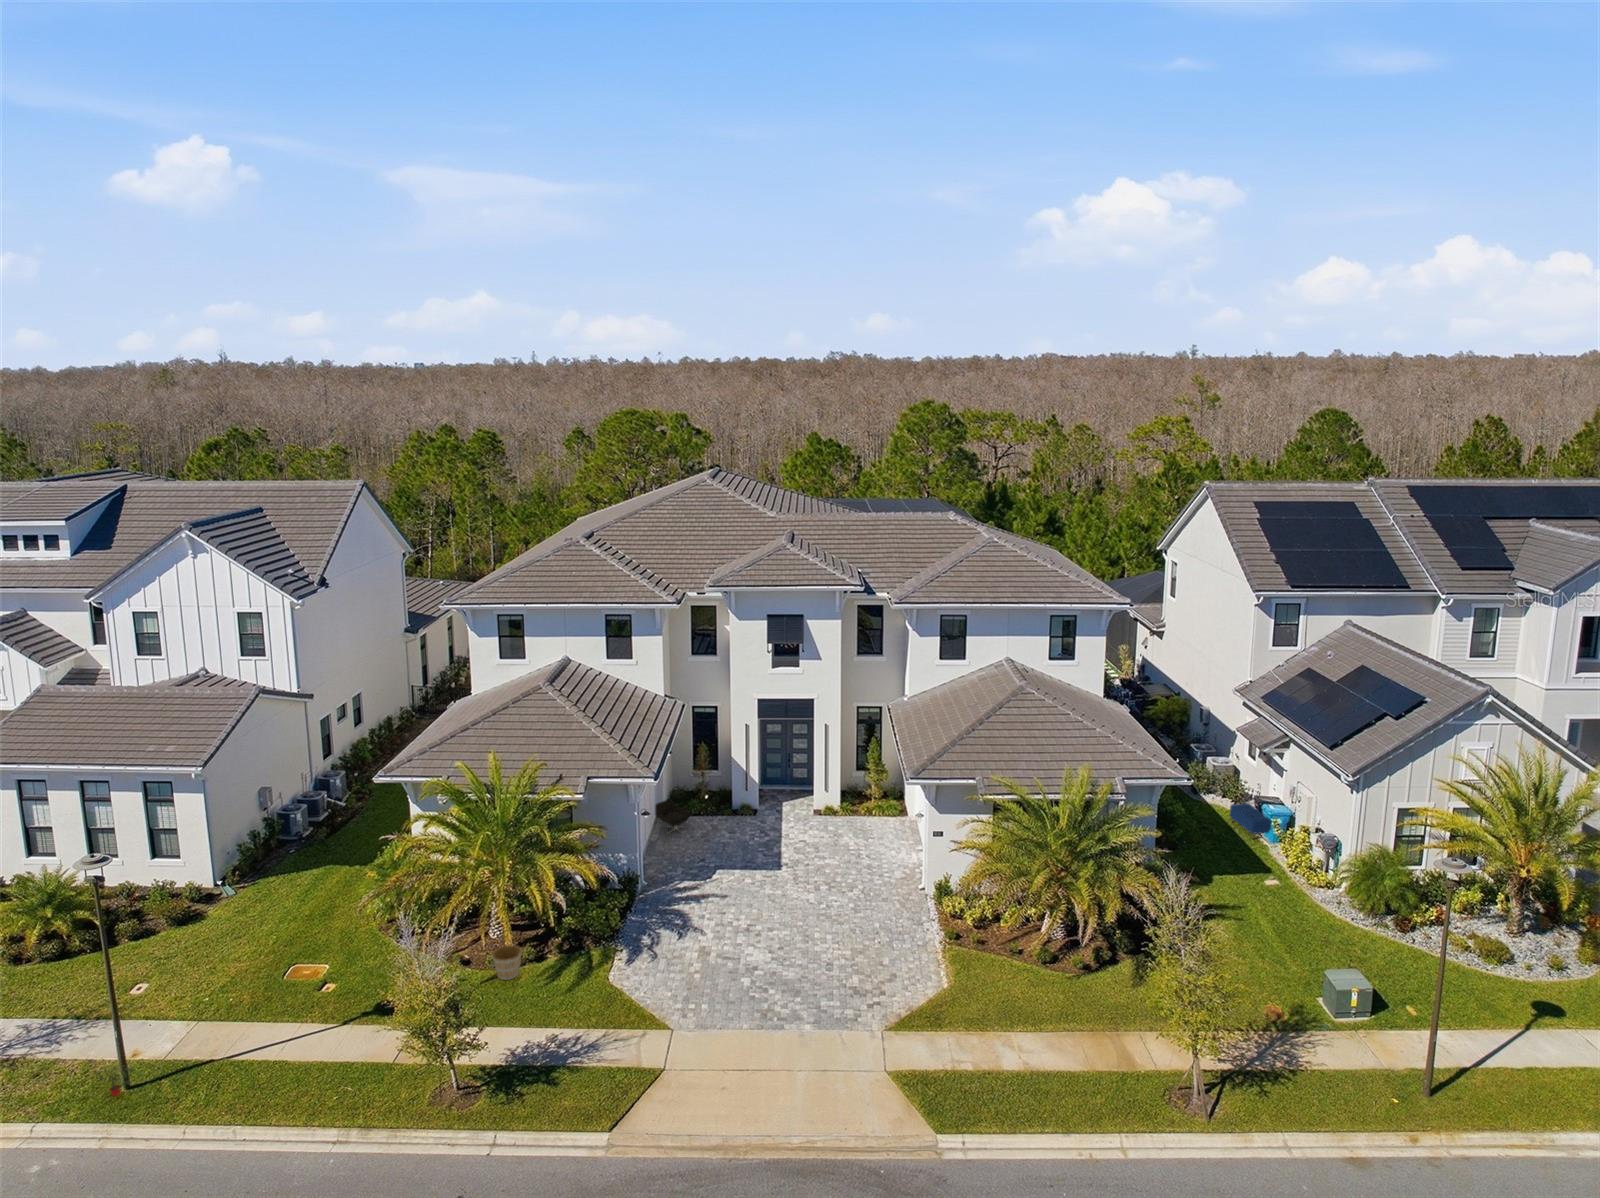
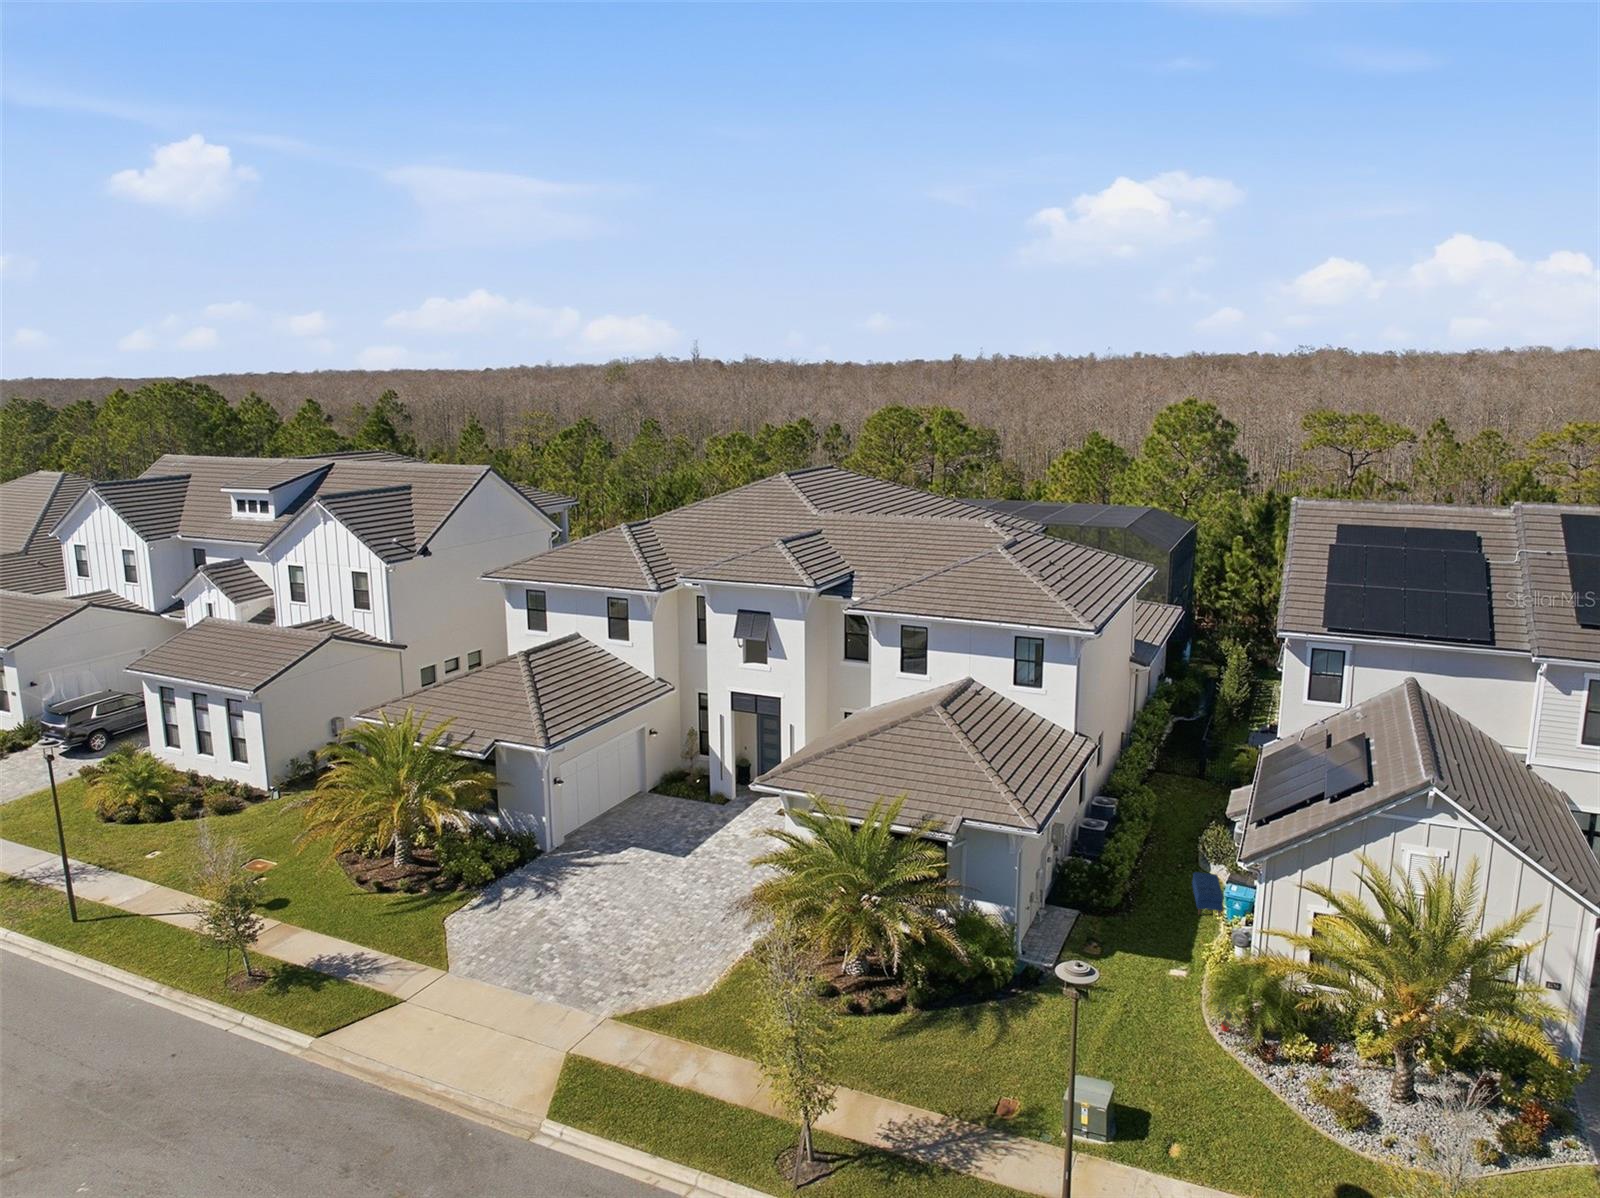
lounge chair: present [655,799,691,833] -> none [618,774,650,809]
wooden bucket: present [492,945,522,980] -> none [370,872,398,901]
potted plant: present [95,1065,133,1096] -> present [1213,999,1241,1031]

